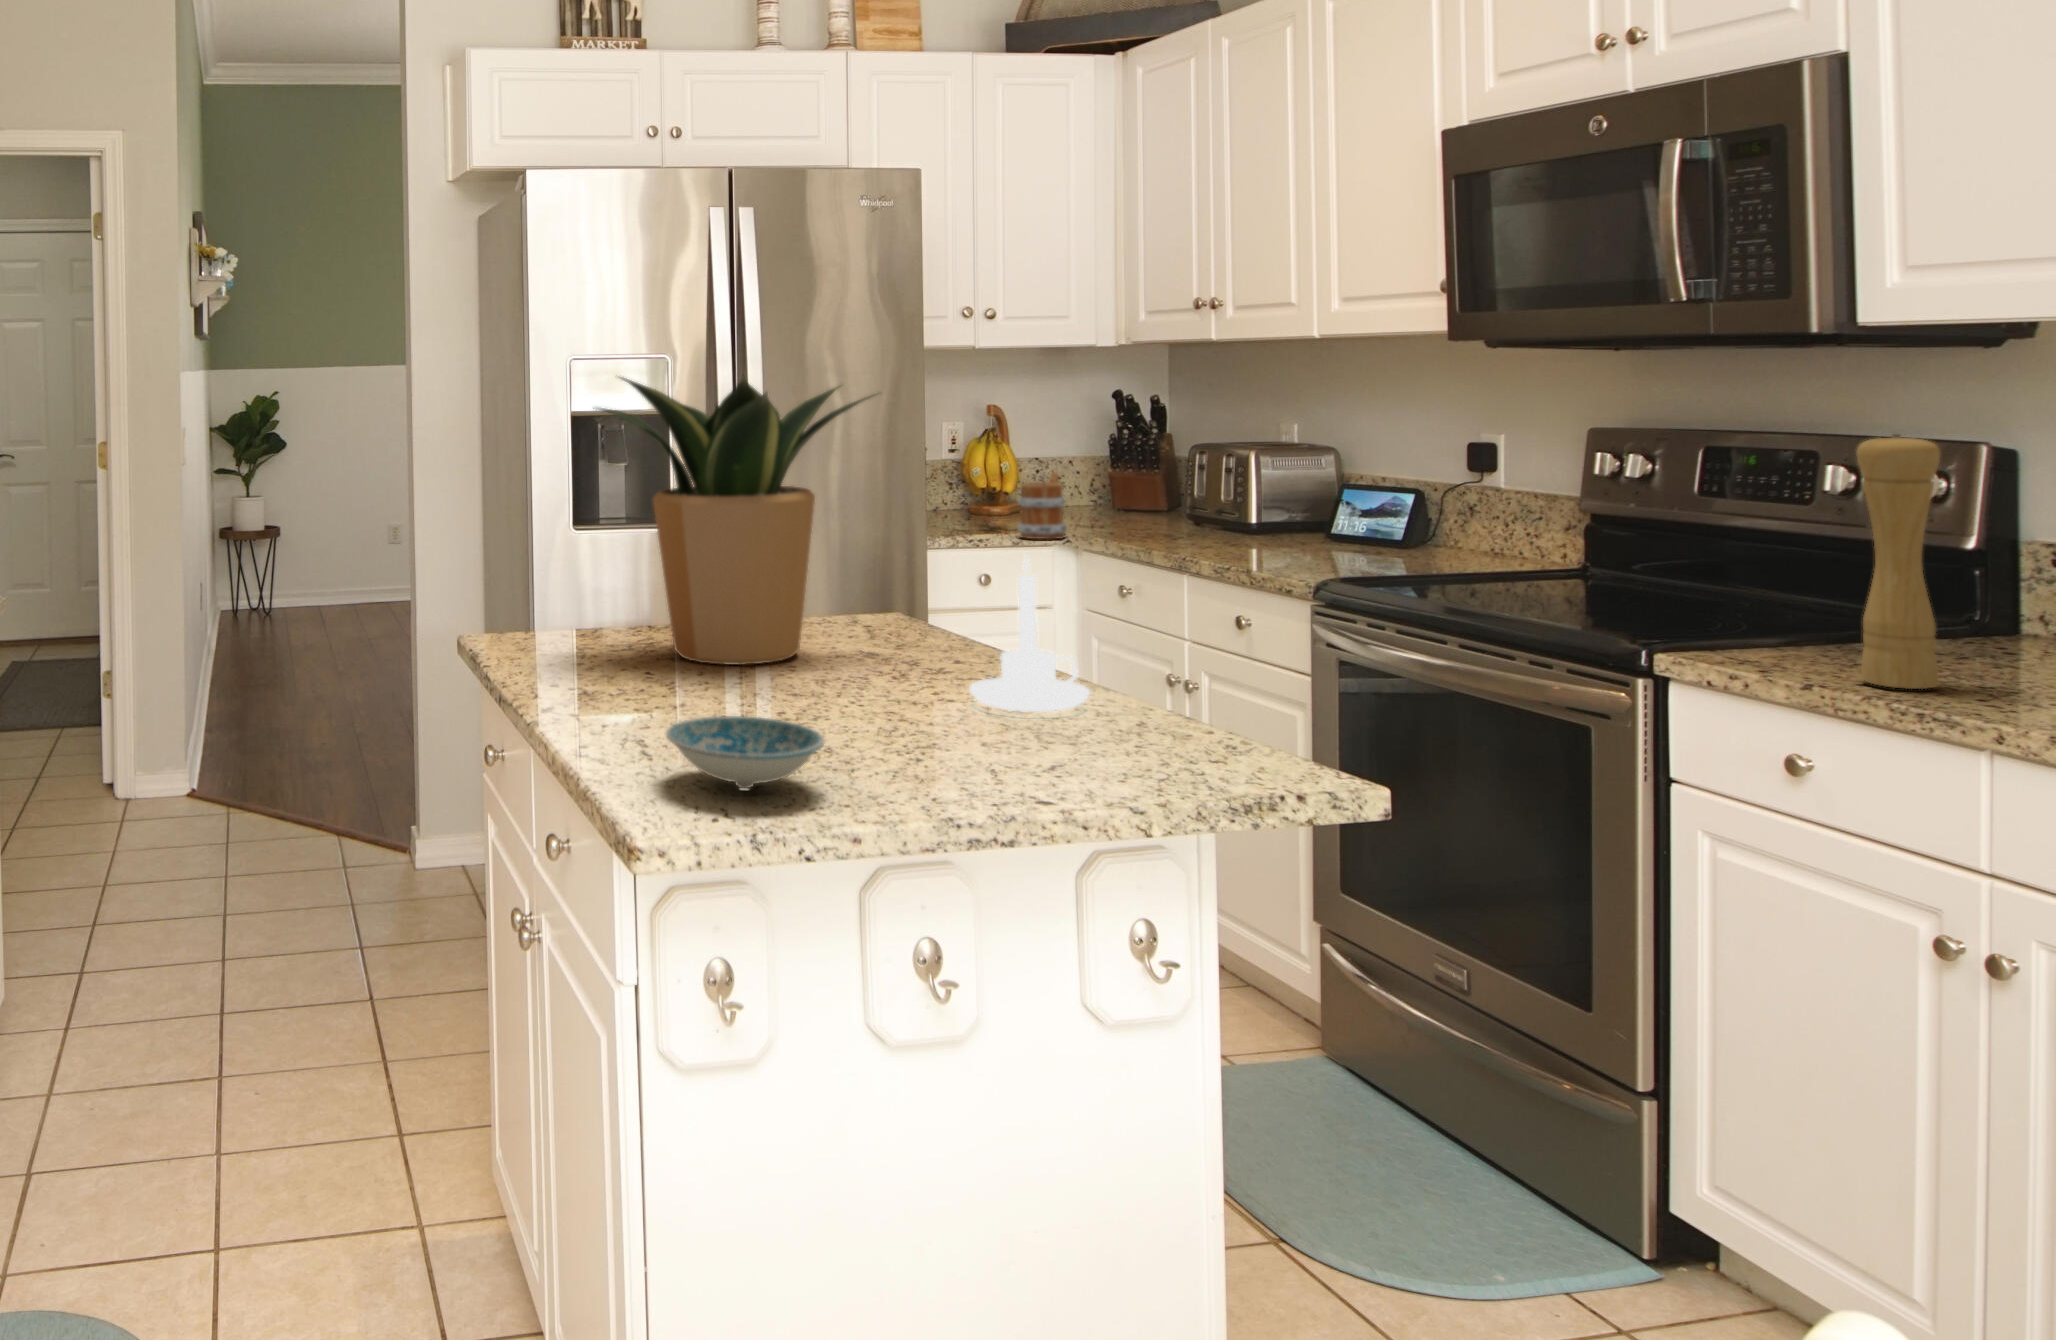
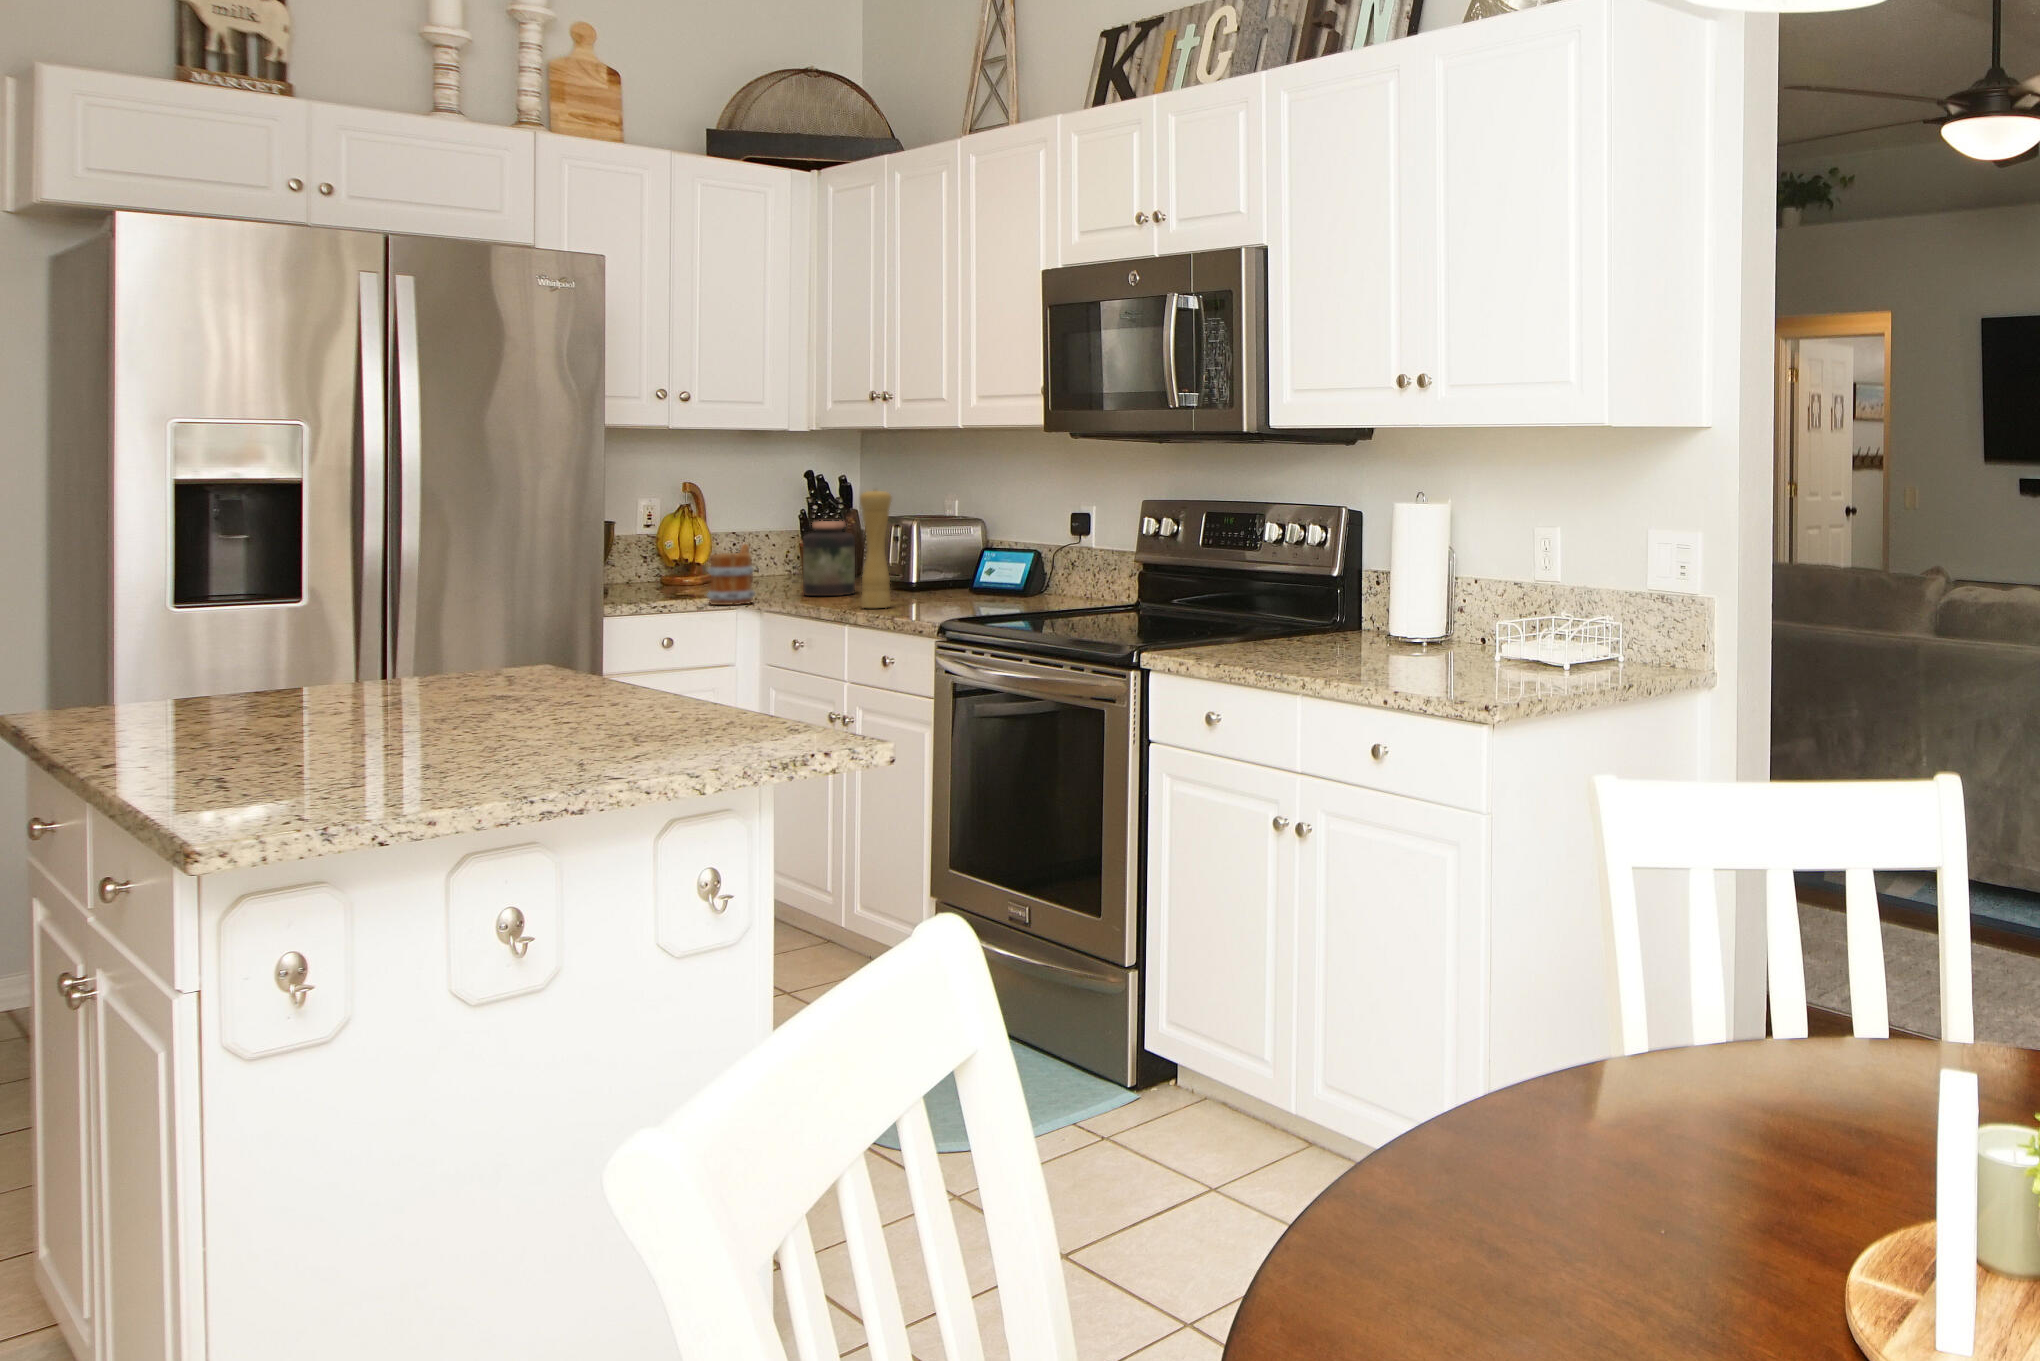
potted plant: present [593,378,879,665] -> none [193,442,521,715]
pepper mill: present [1857,434,1940,689] -> present [860,490,891,608]
jar: none [1114,447,1172,532] -> present [803,521,855,596]
candle holder: present [969,557,1090,712] -> none [585,596,692,723]
ceramic bowl: present [666,716,824,788] -> none [257,736,419,792]

